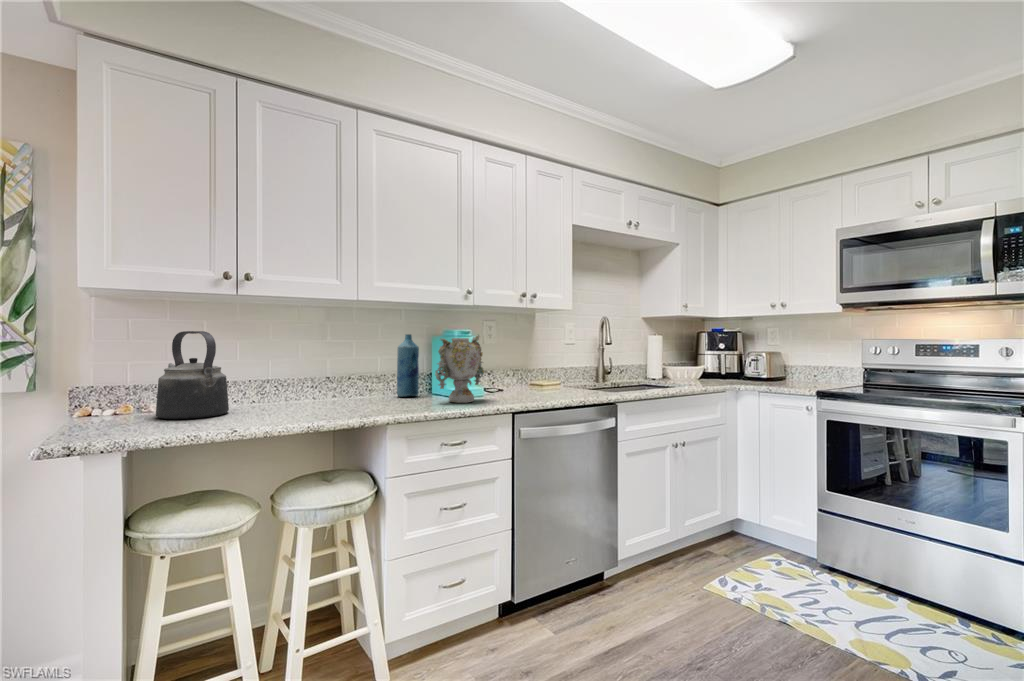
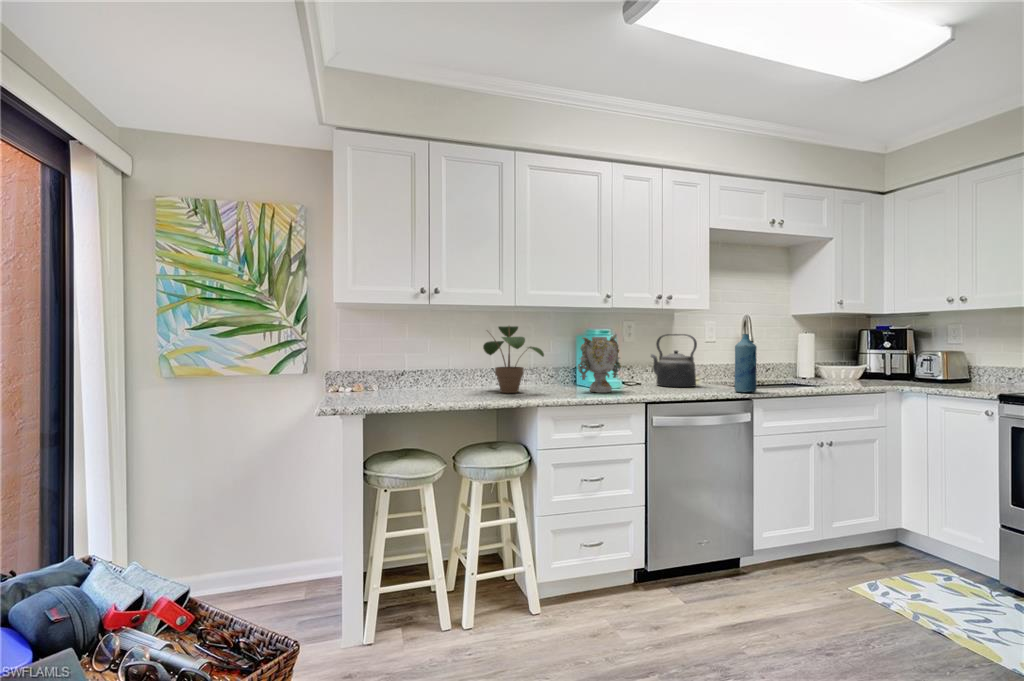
potted plant: none [304,324,395,408] -> present [483,326,544,393]
kettle: present [156,331,229,419] -> present [651,334,697,387]
bottle: present [397,334,419,397] -> present [734,334,757,392]

